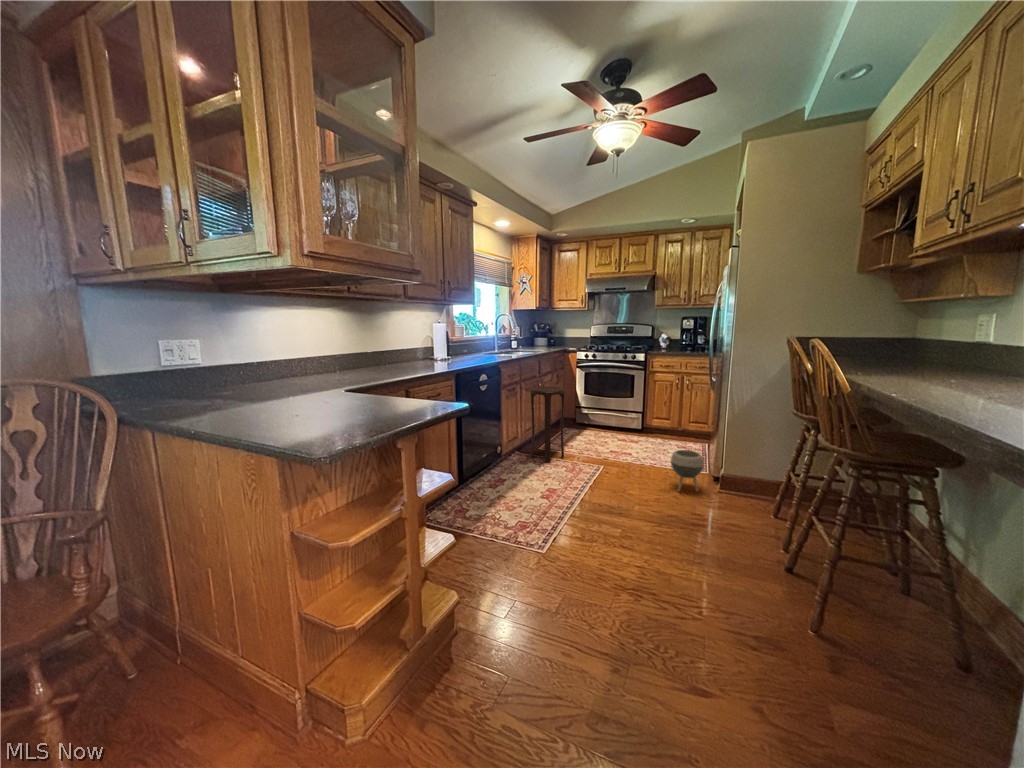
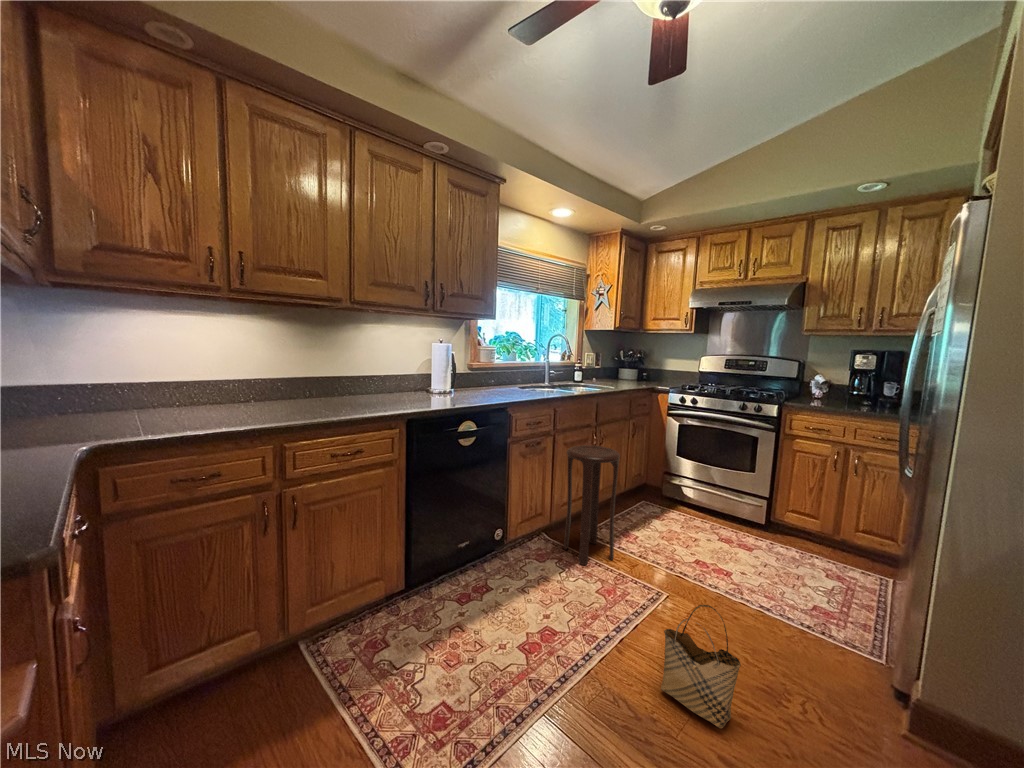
planter: present [671,450,704,492] -> none [789,608,863,708]
woven basket: none [616,452,656,507] -> present [661,605,741,728]

